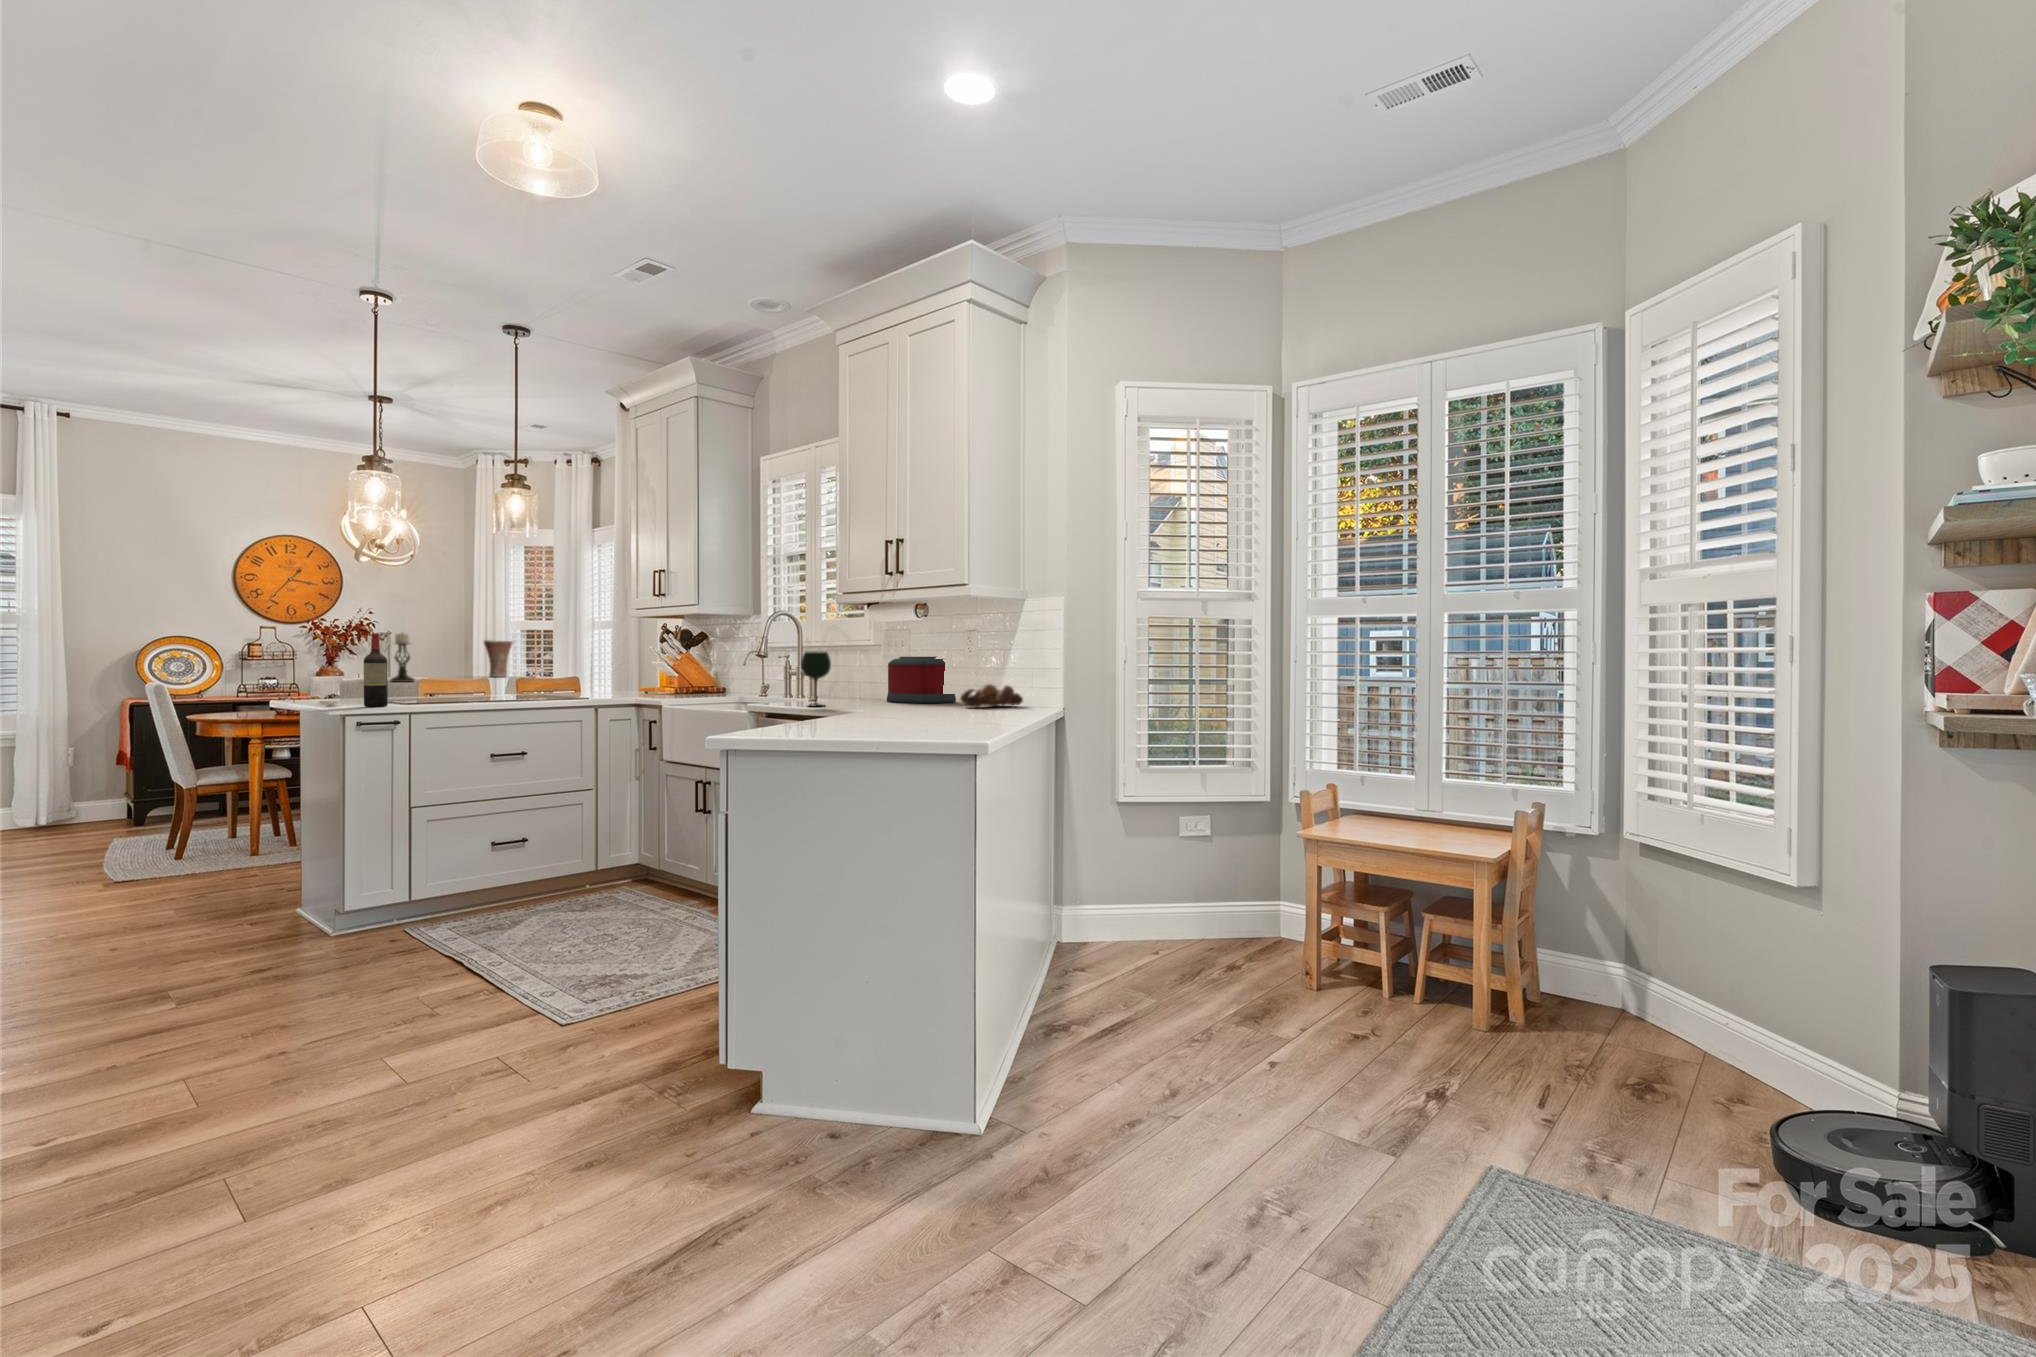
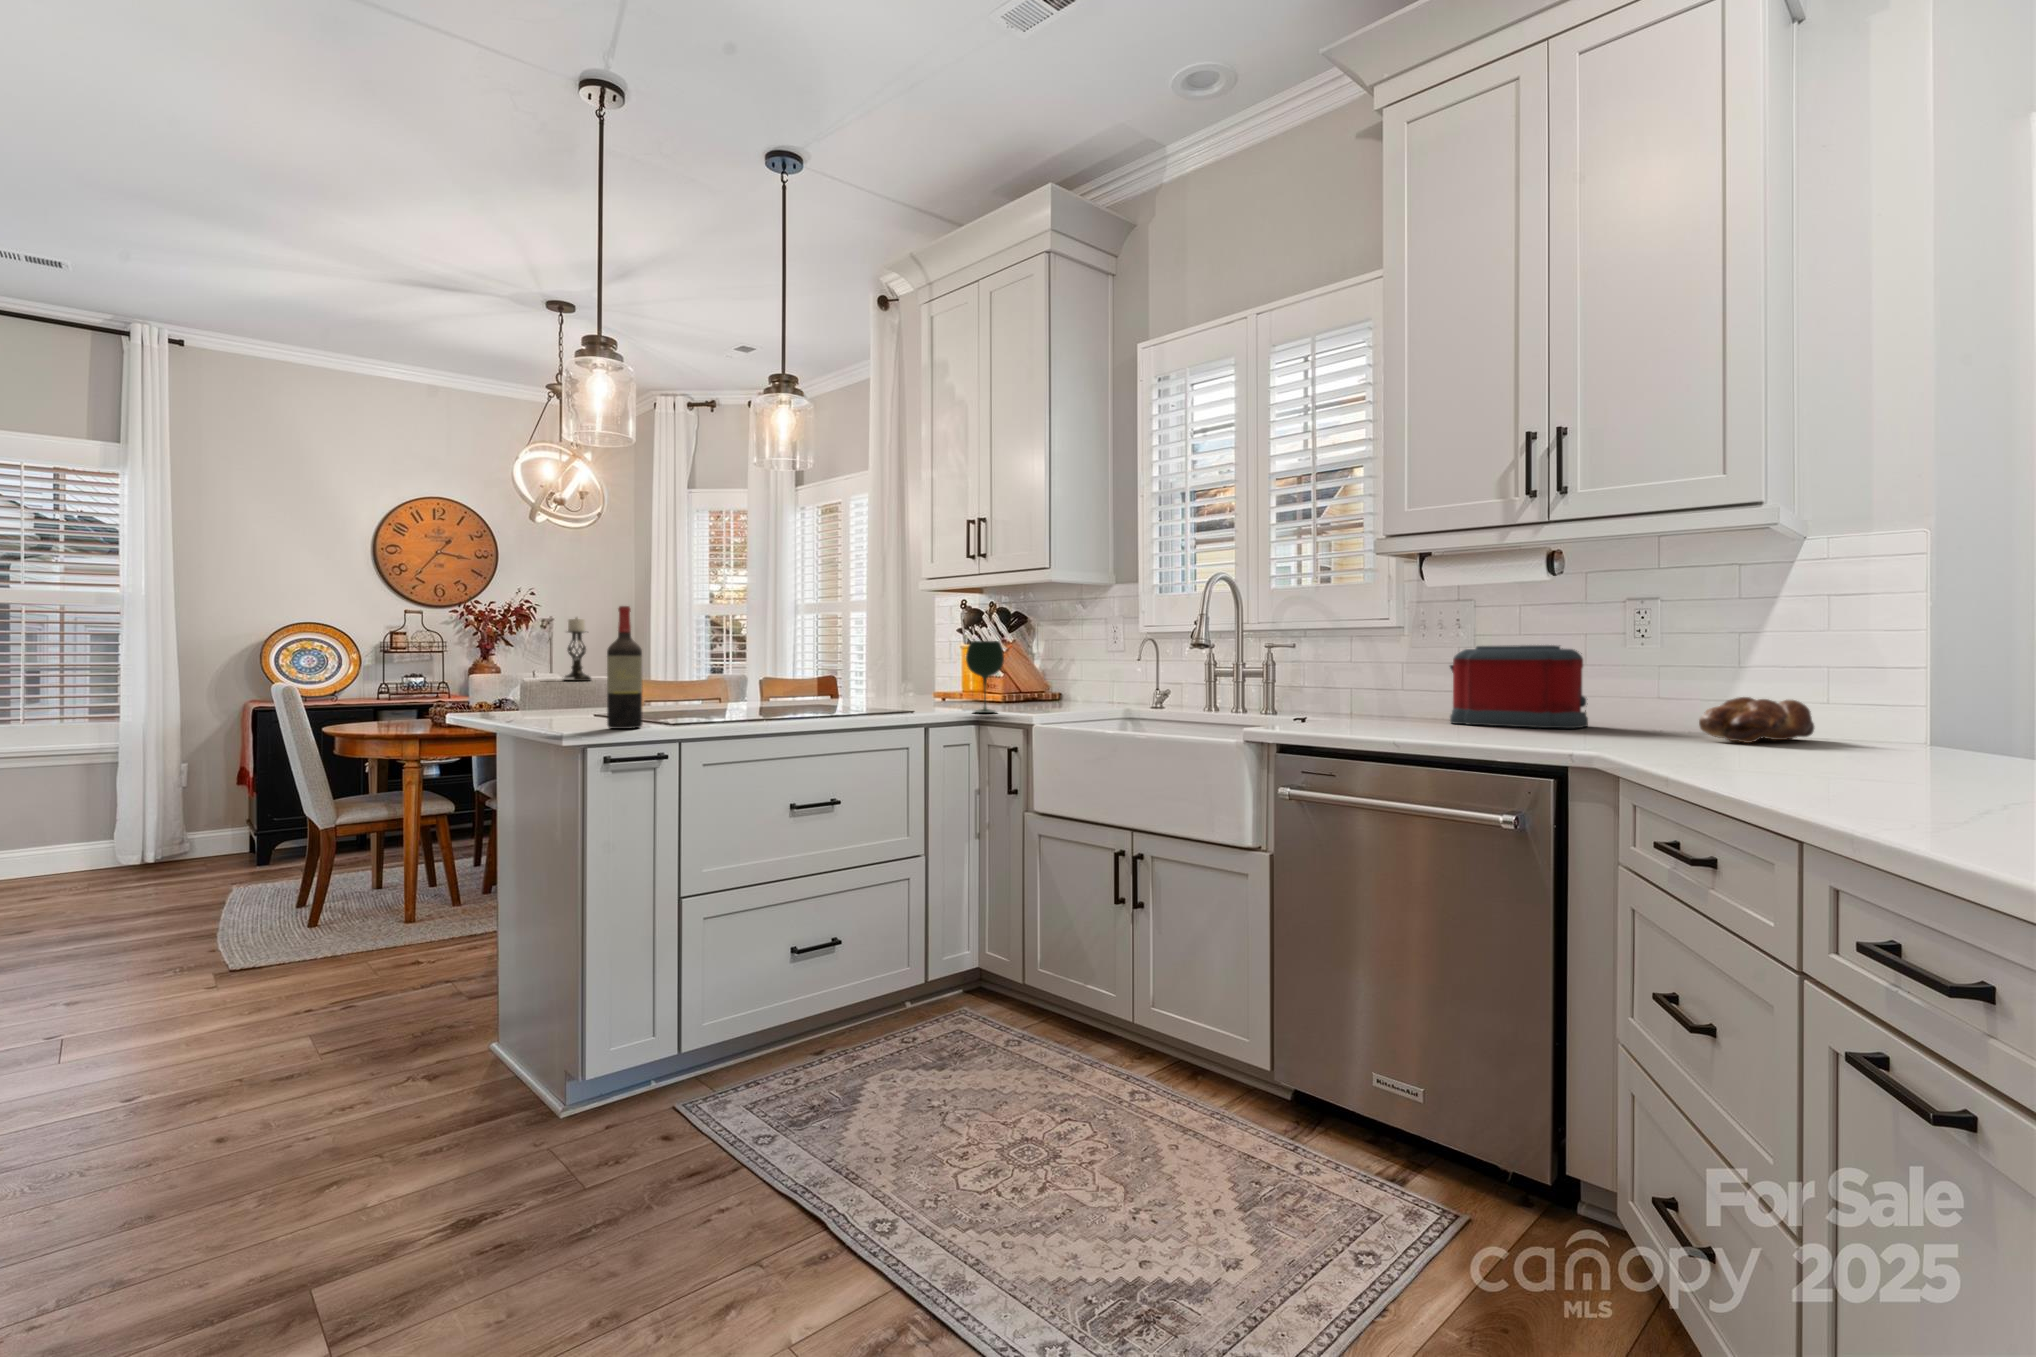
vase: present [484,640,513,677] -> none [660,629,694,675]
wine glass: present [801,652,831,706] -> present [966,641,1004,713]

